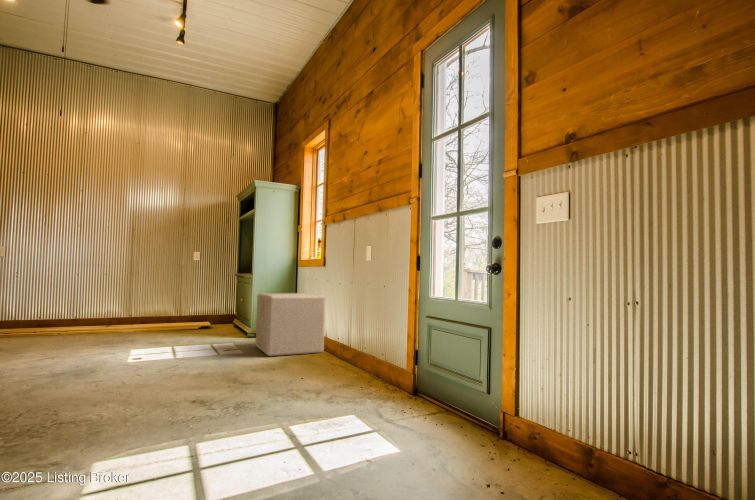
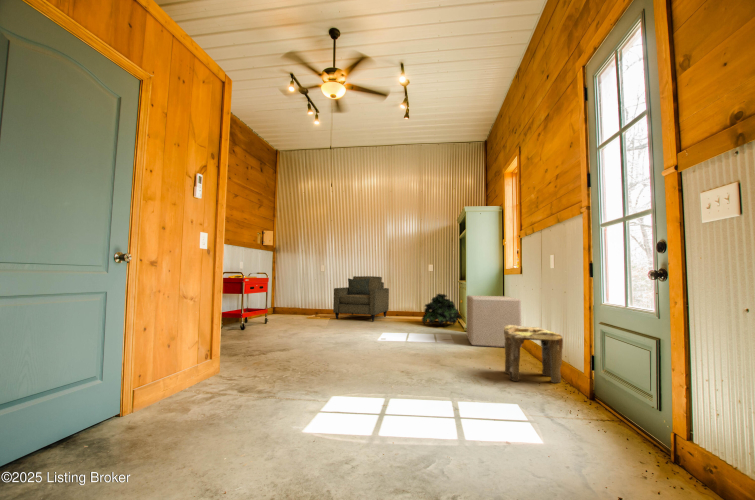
armchair: none [15,268,126,341] -> present [333,276,389,321]
potted plant: none [185,292,242,335] -> present [422,294,462,324]
stool: none [322,326,385,391] -> present [504,325,563,383]

